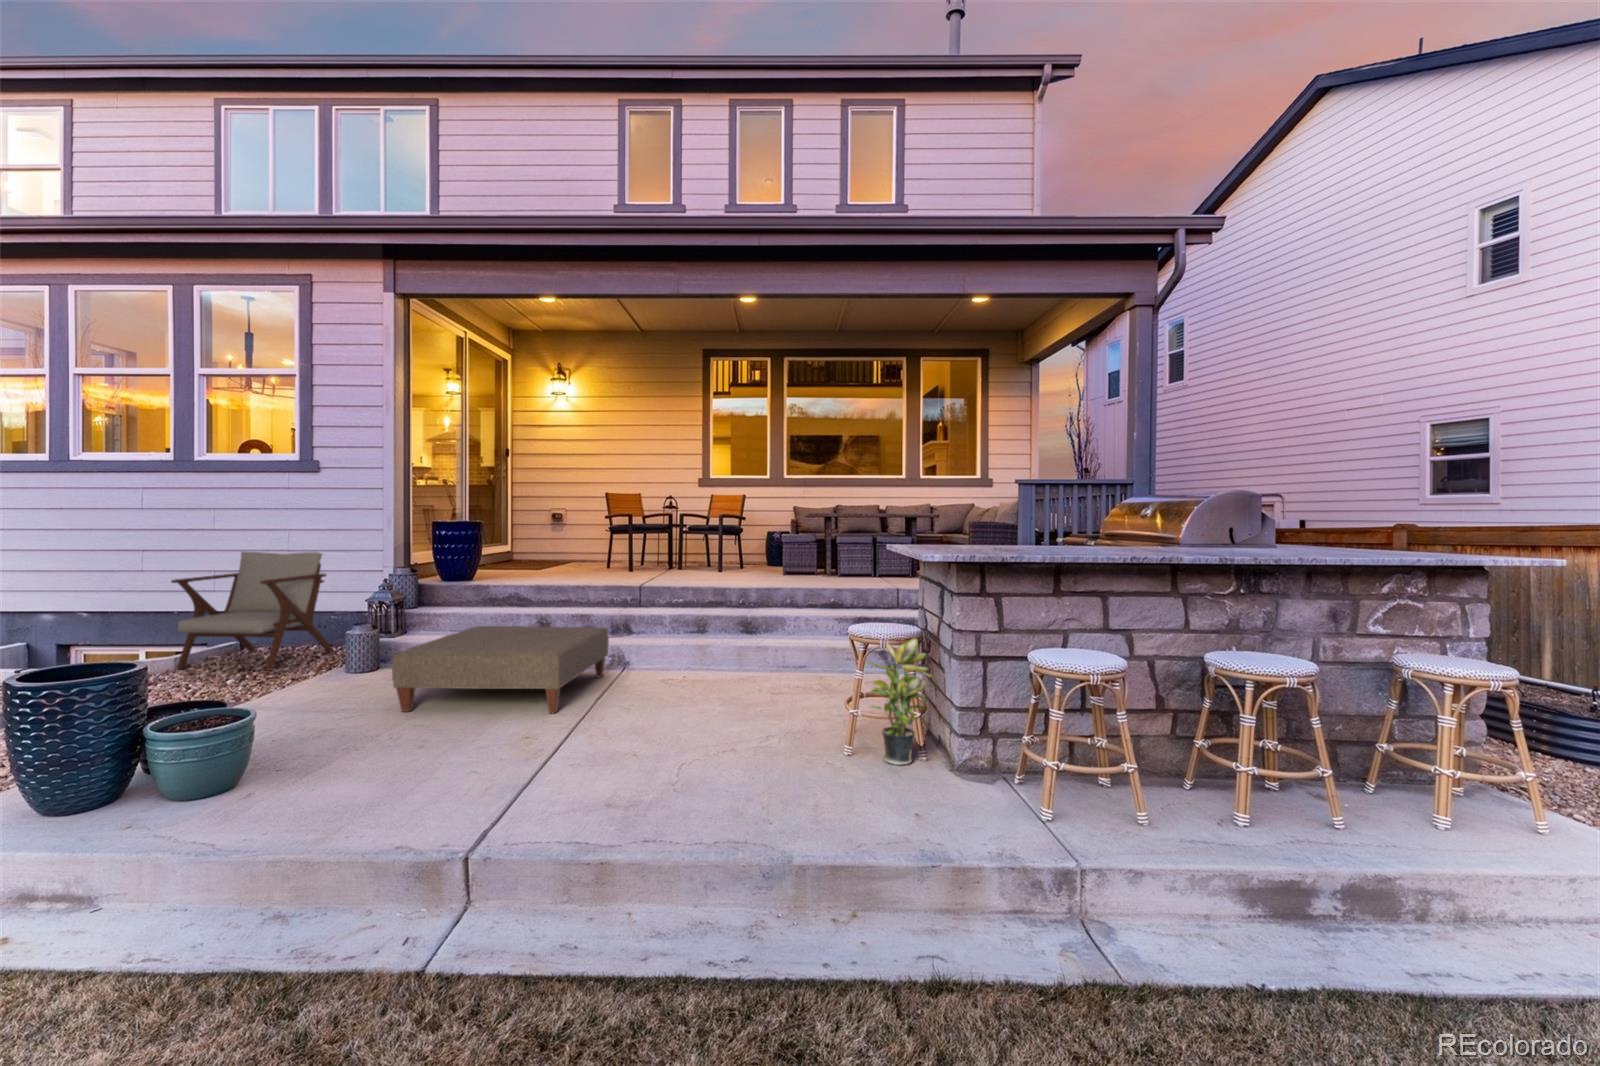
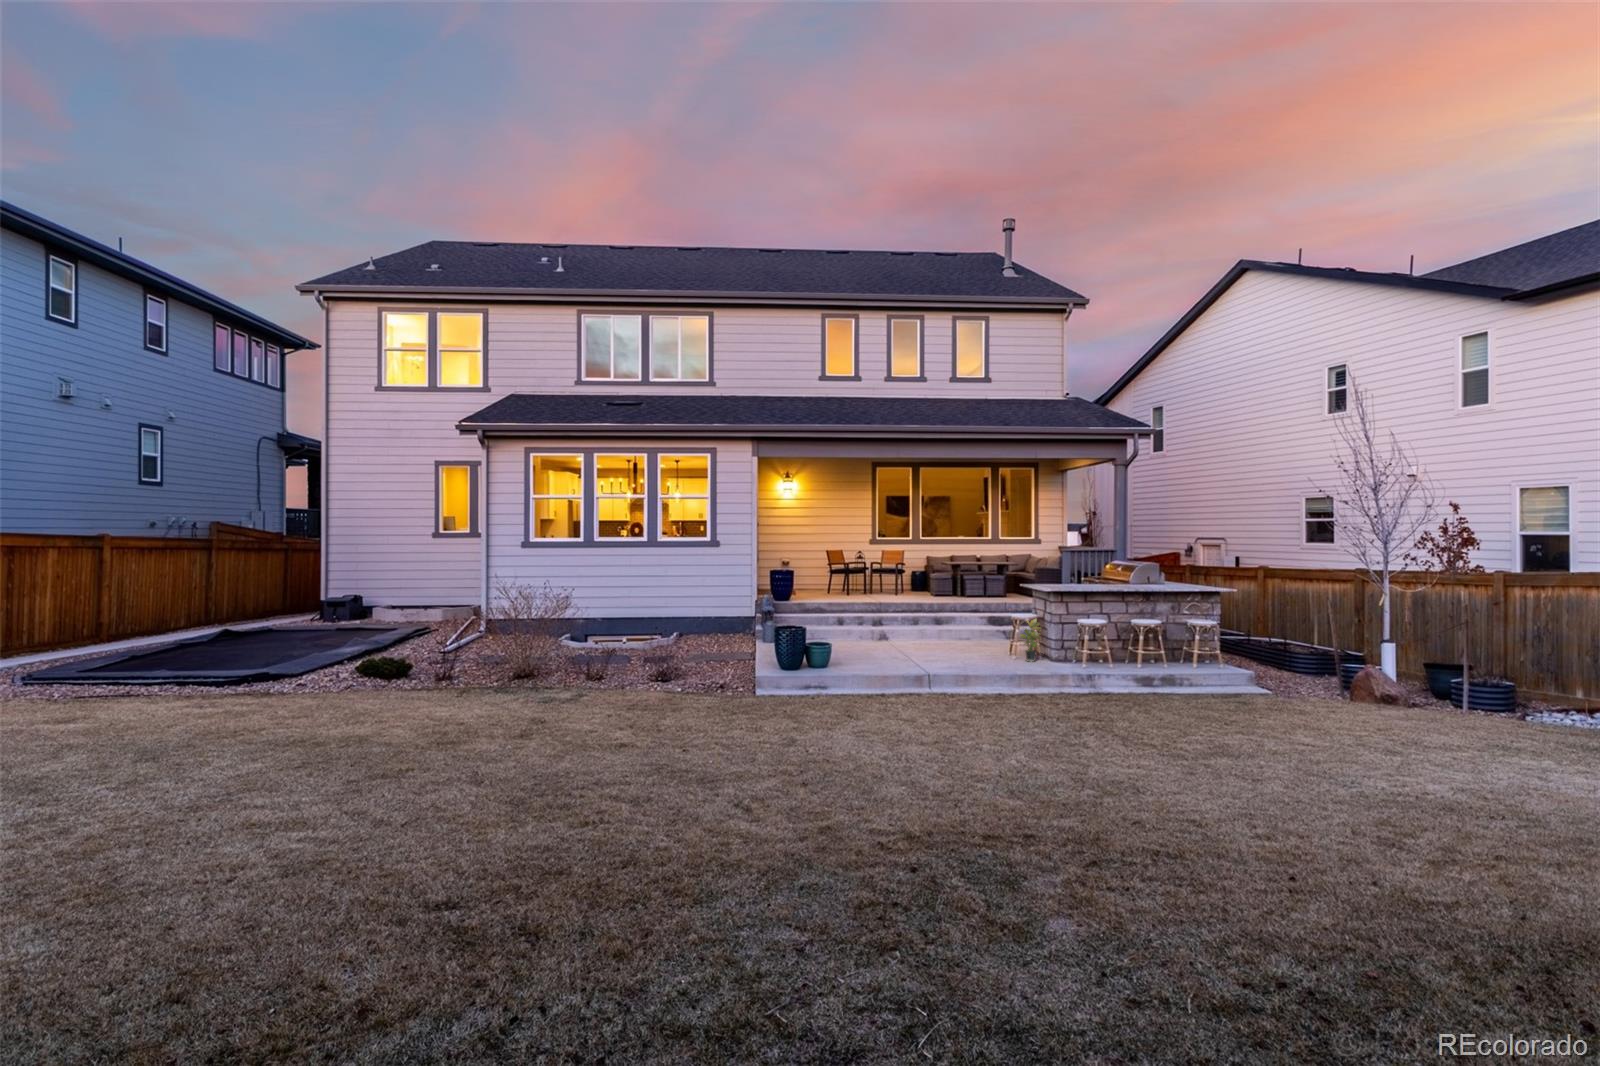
lounge chair: present [171,552,335,671] -> none [679,589,729,645]
ottoman: present [392,626,609,713] -> none [820,622,889,654]

